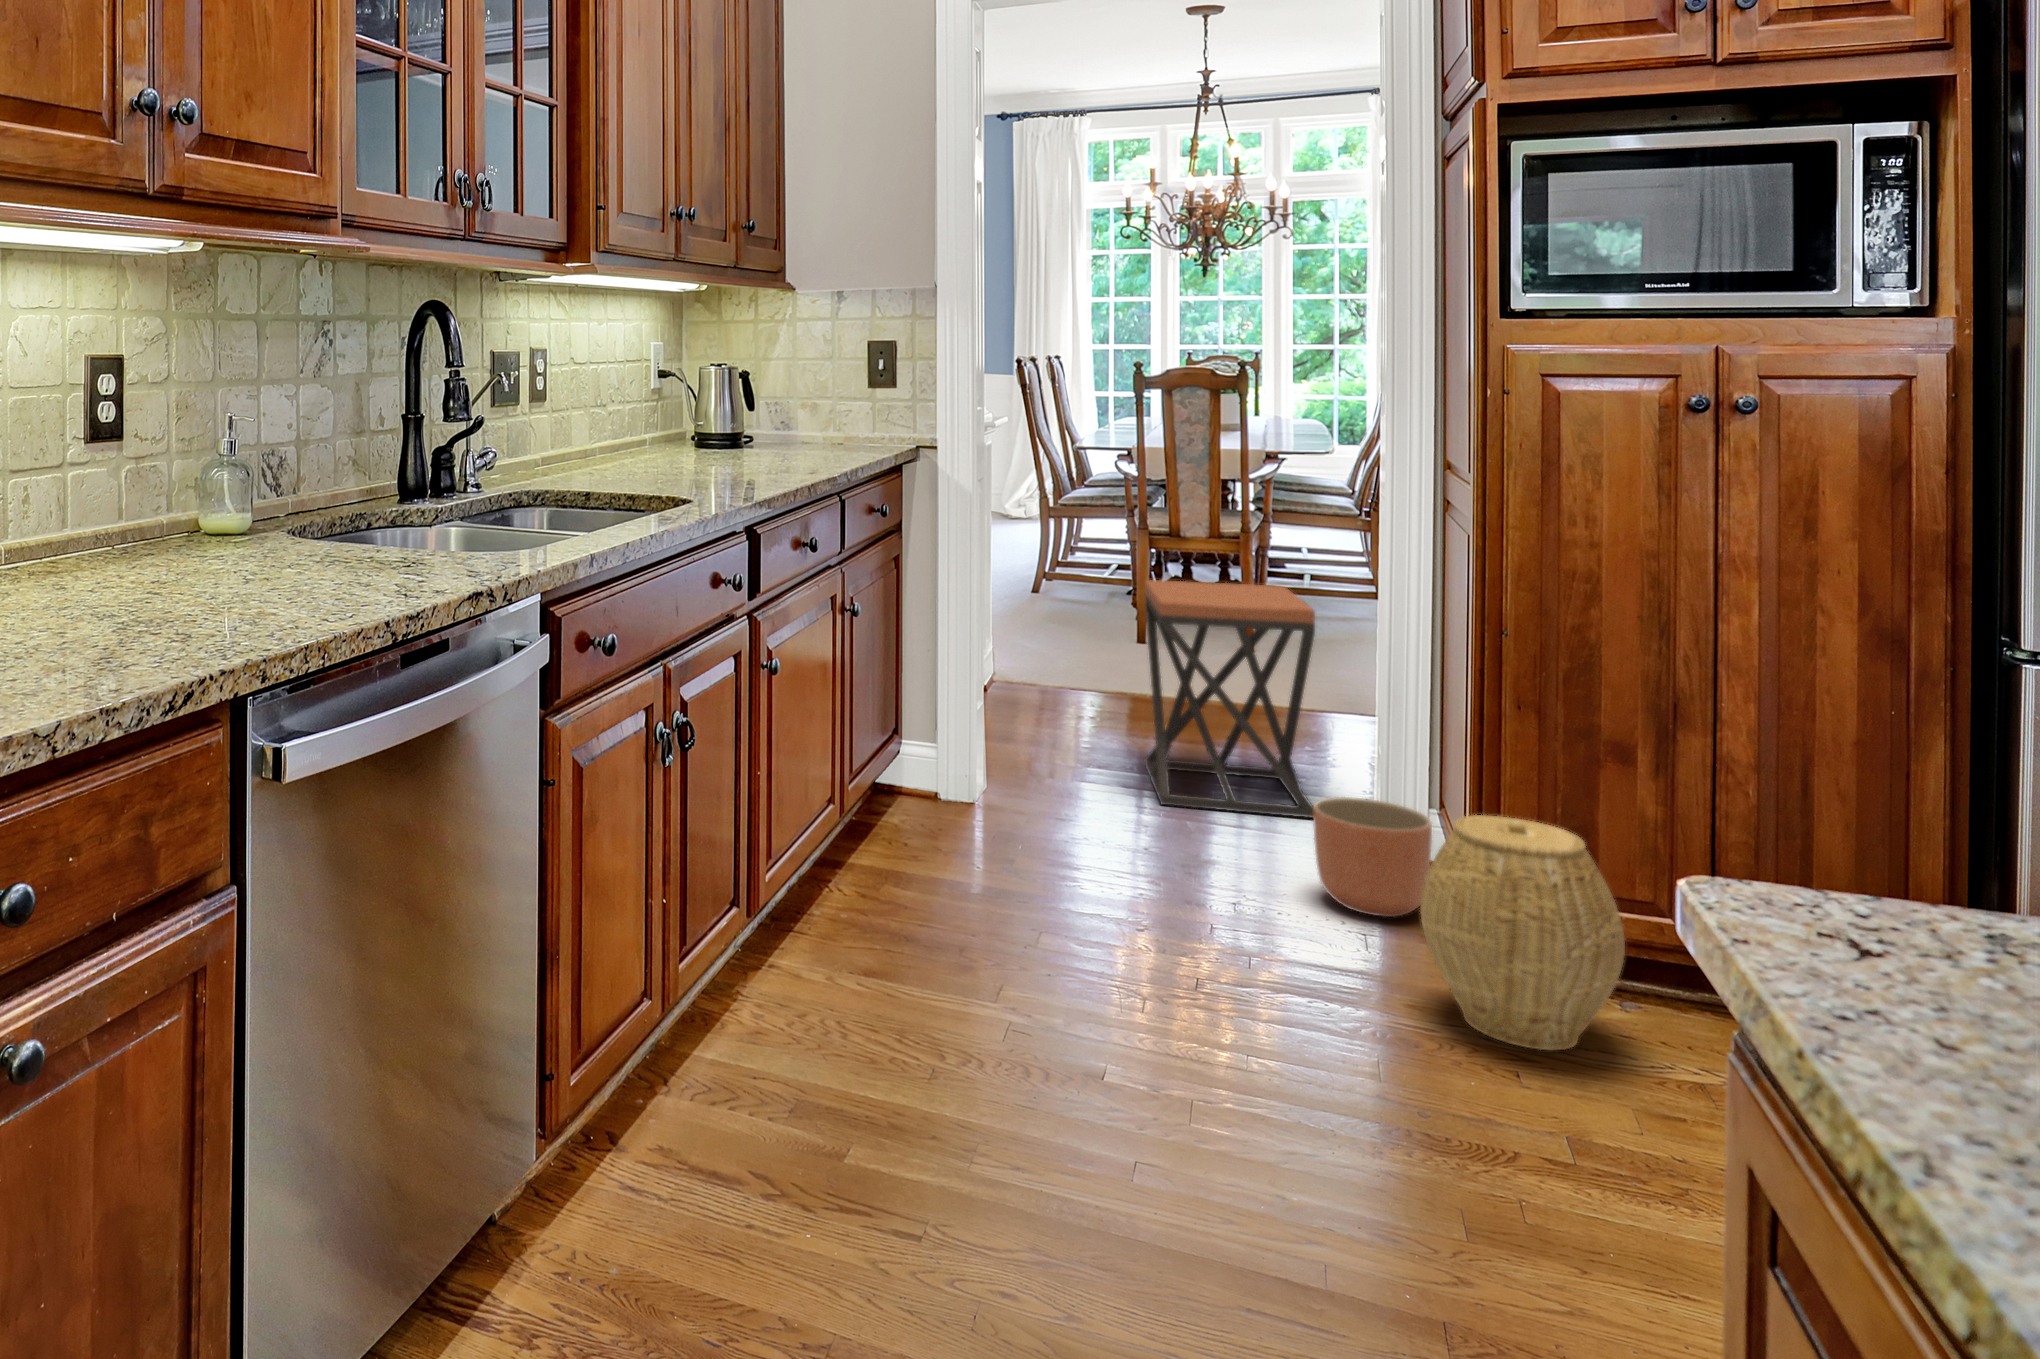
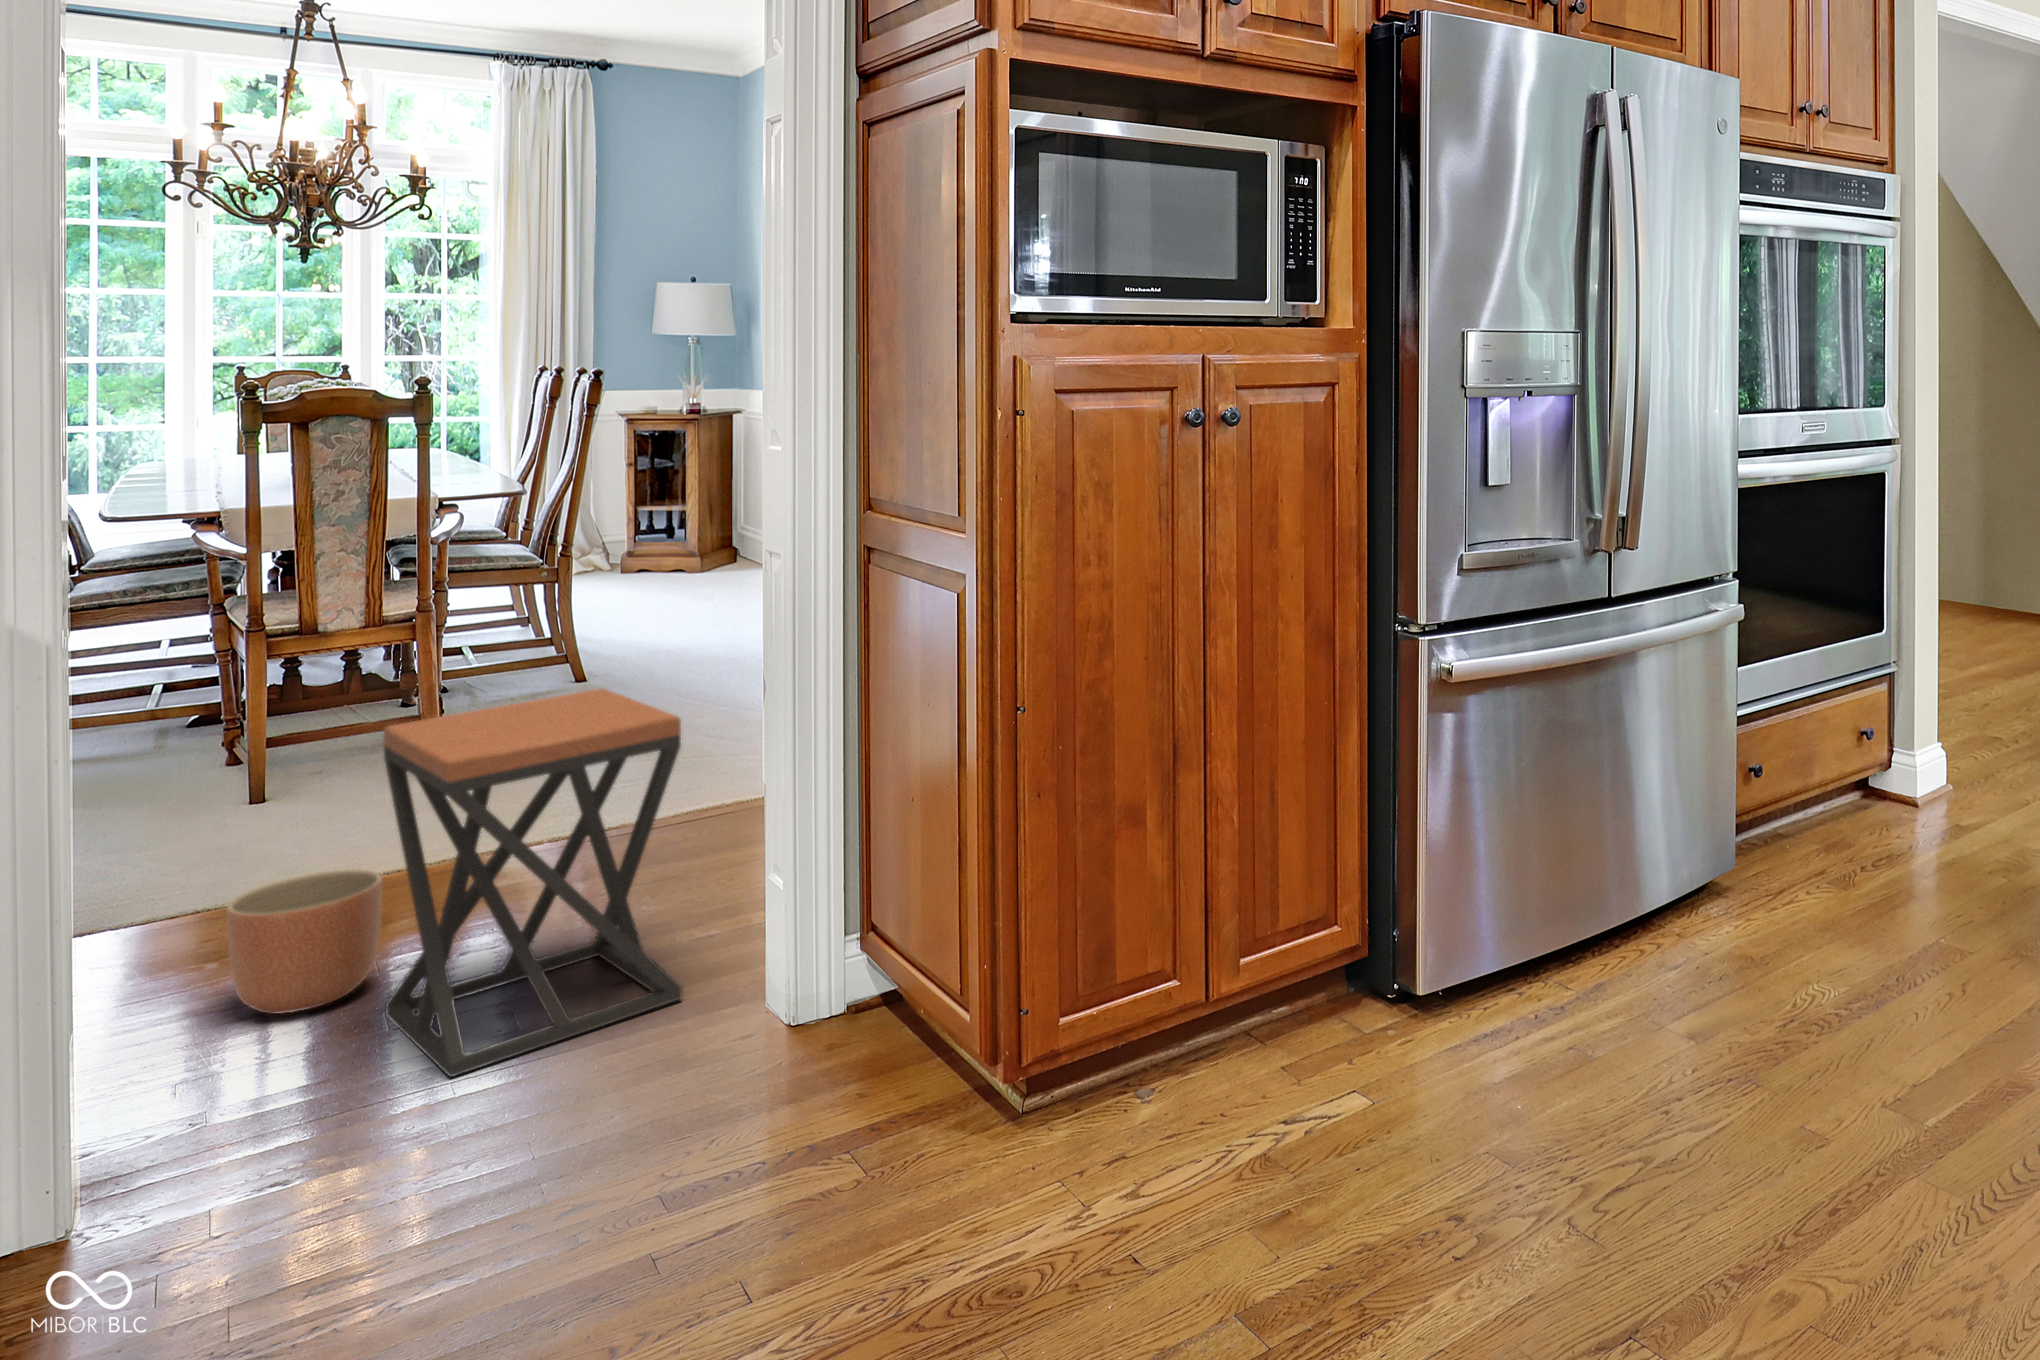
planter: present [1313,797,1432,917] -> present [227,869,382,1014]
woven basket: present [1420,815,1625,1050] -> none [968,928,1184,1229]

